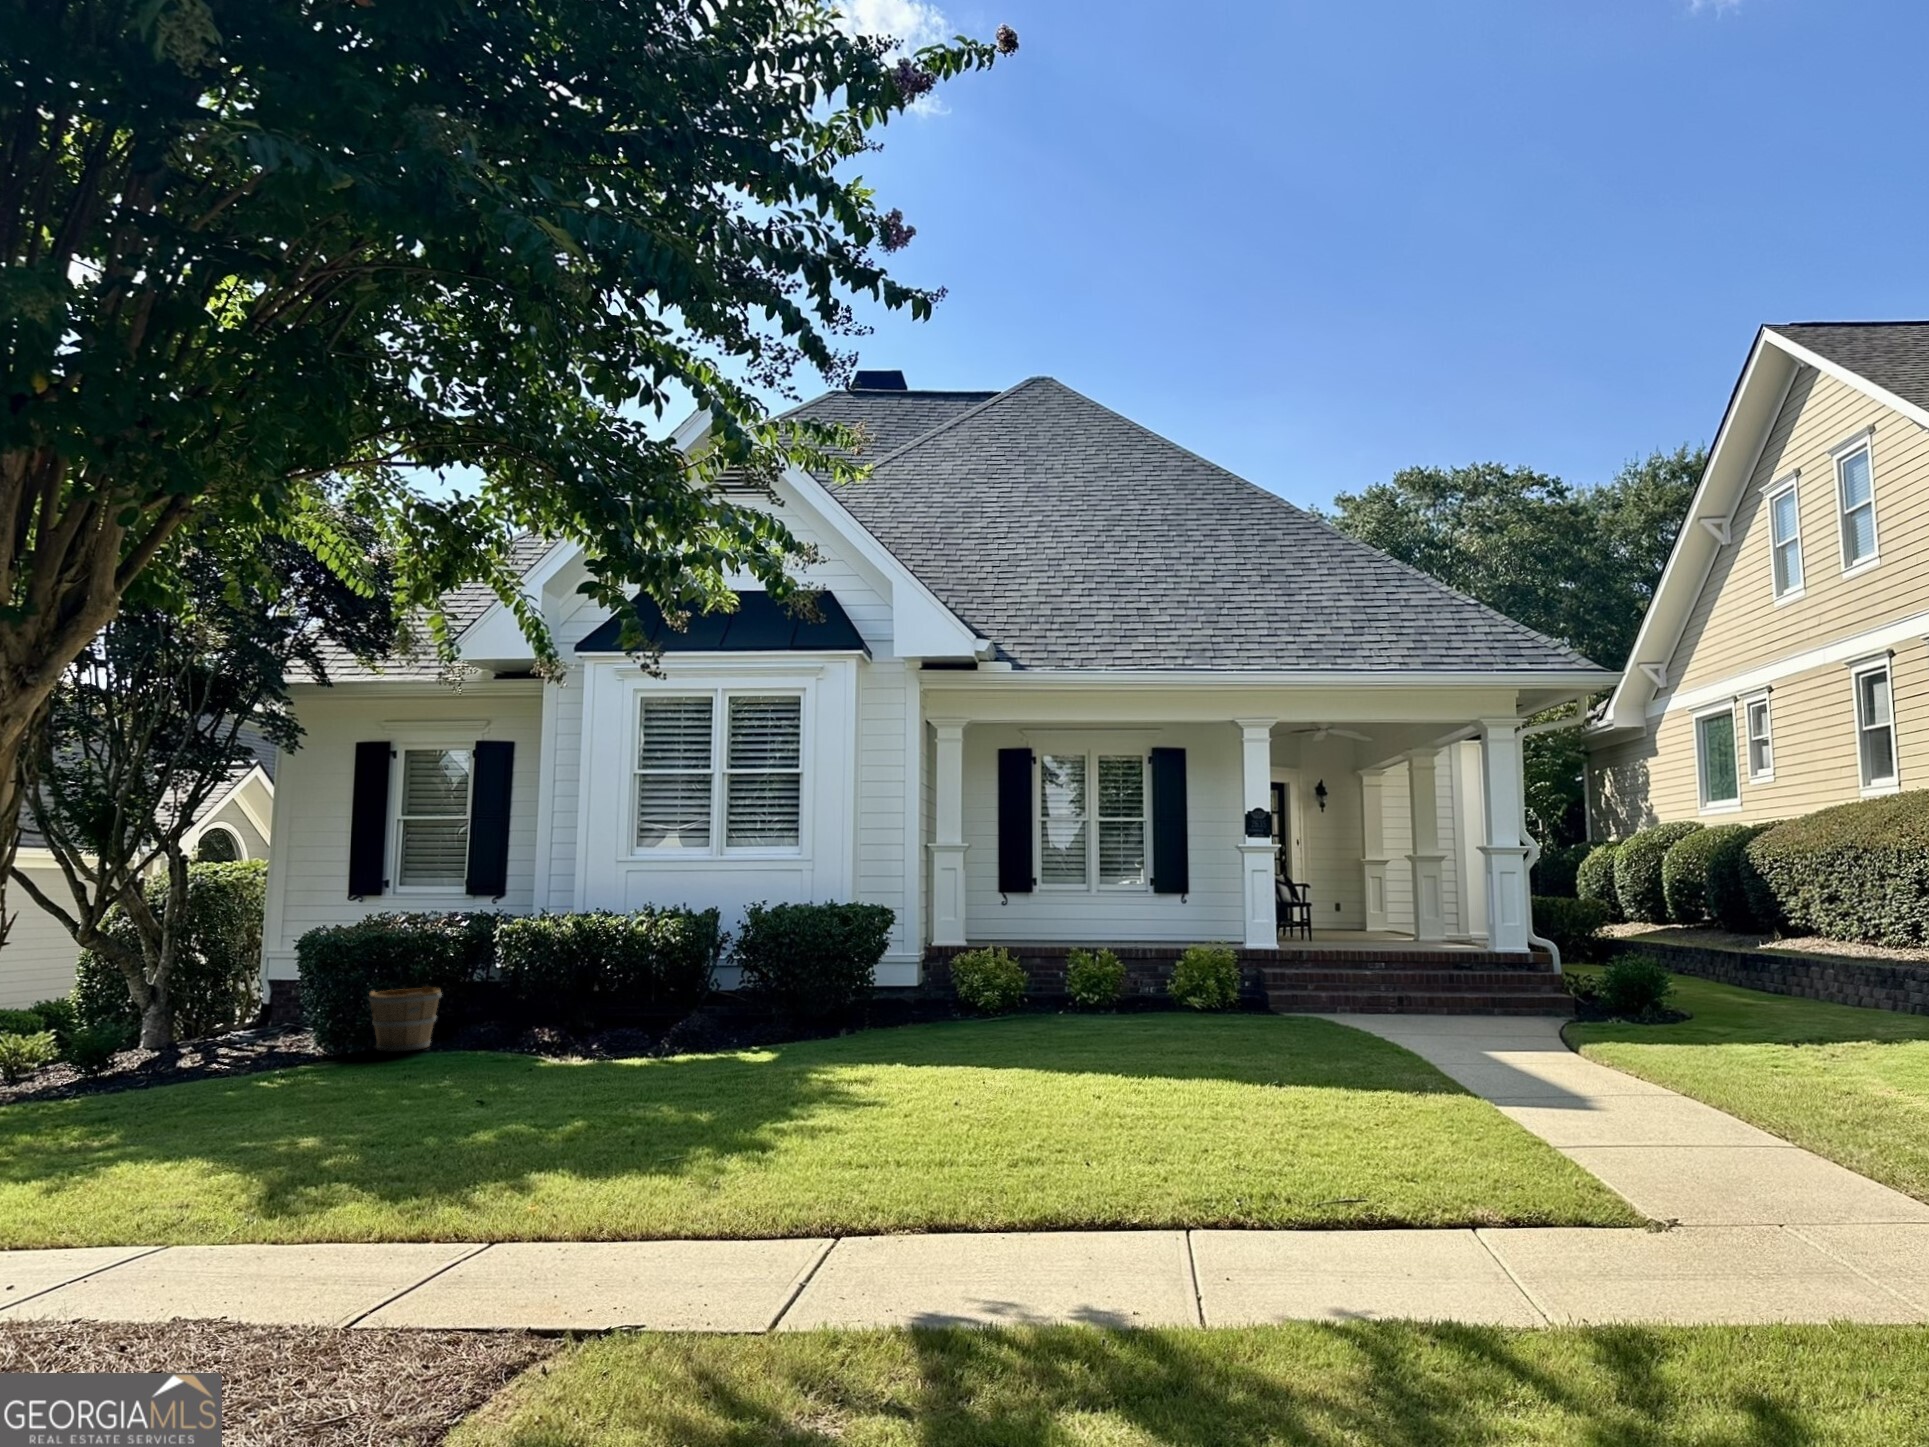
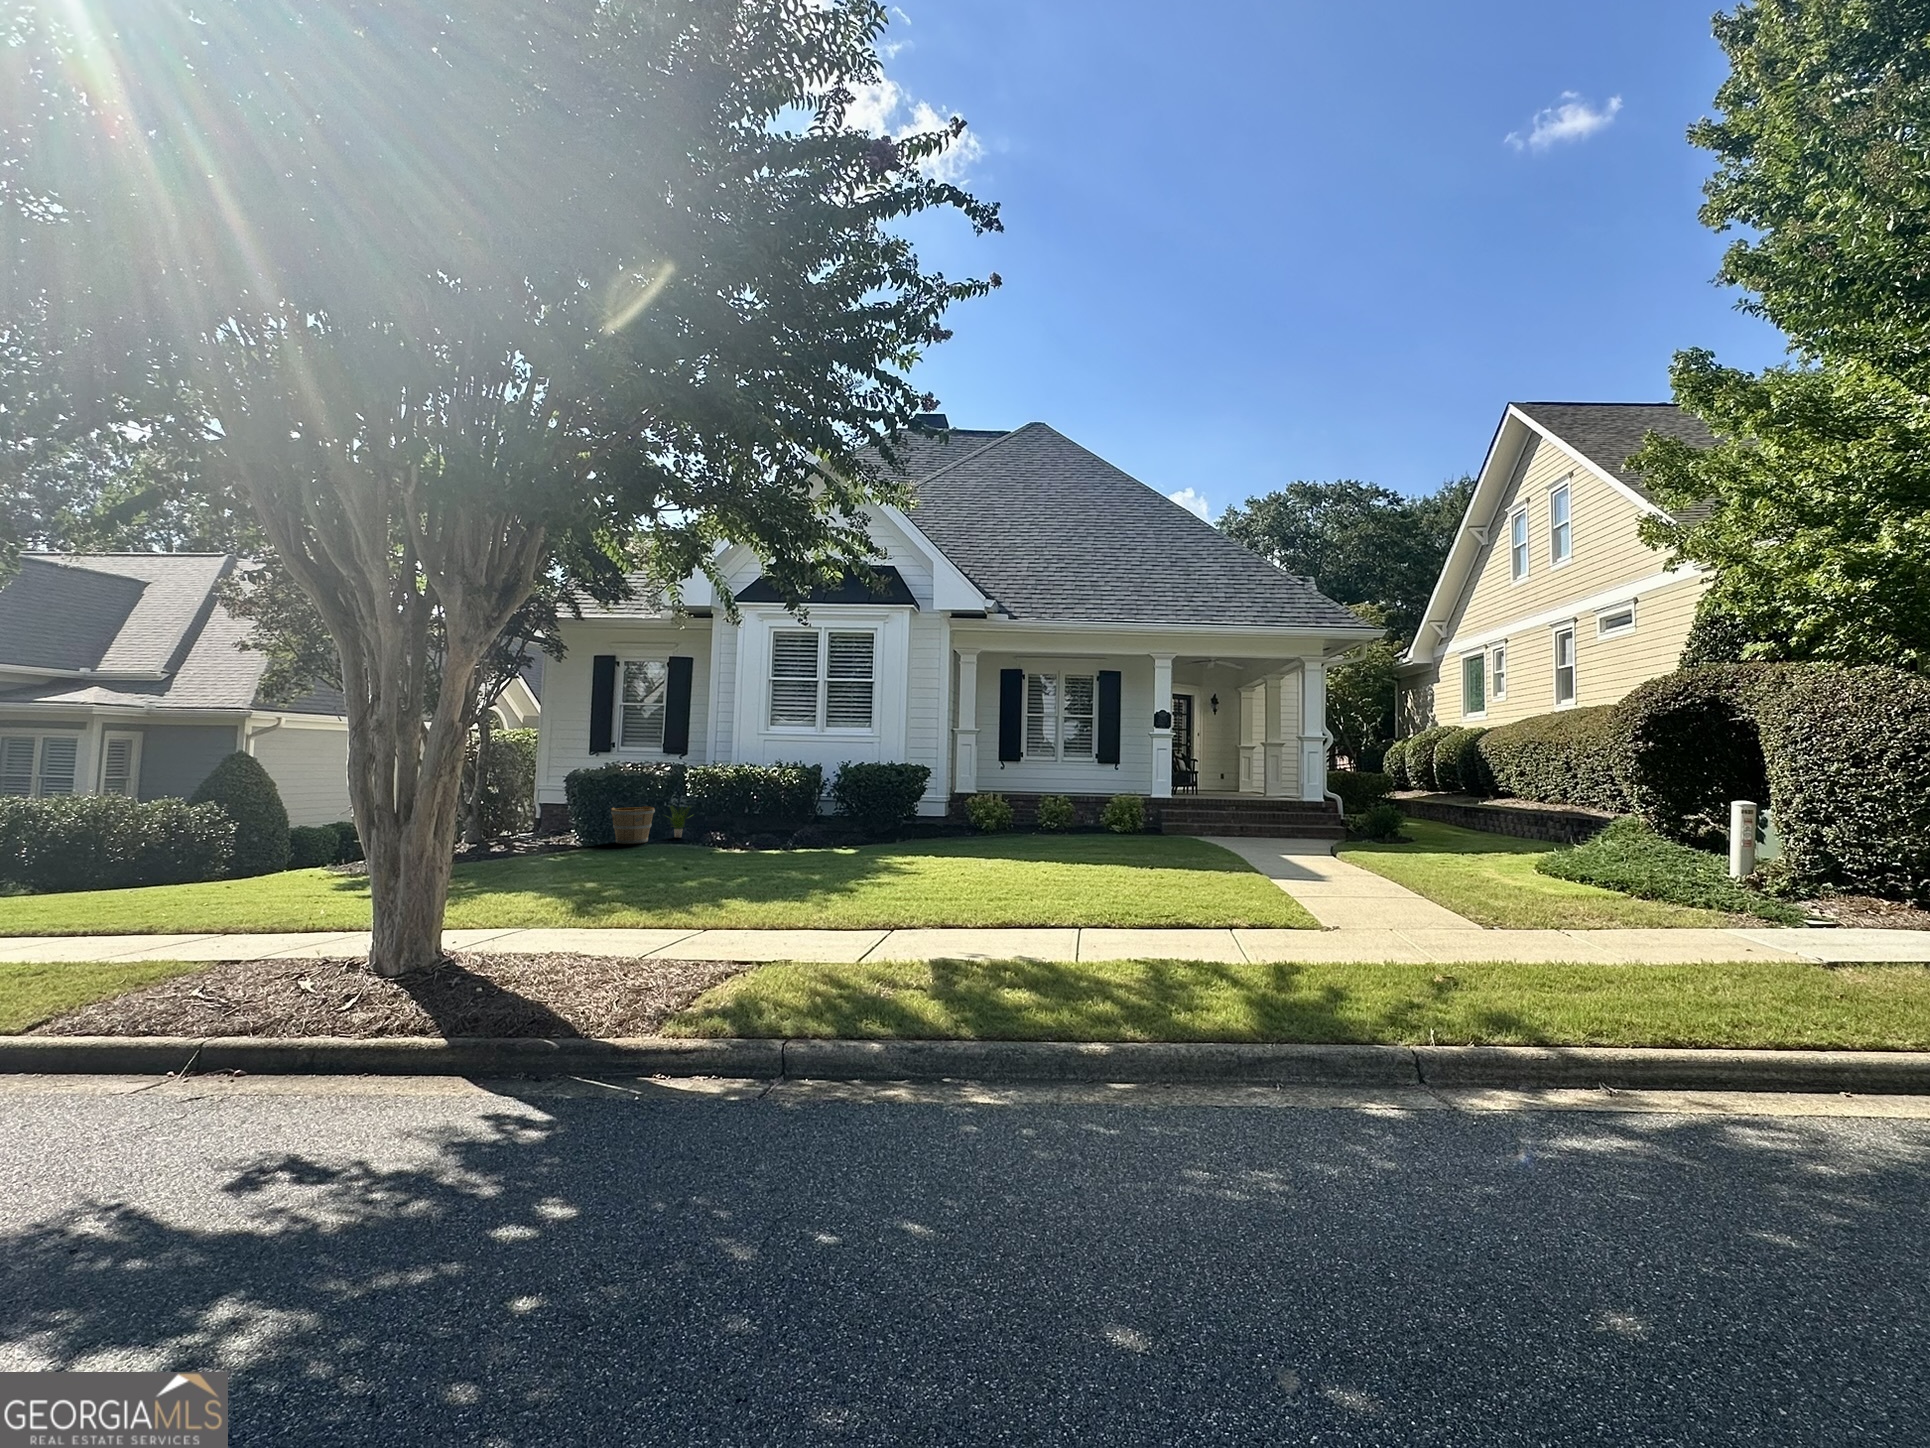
potted plant: none [454,982,509,1037] -> present [670,807,691,838]

